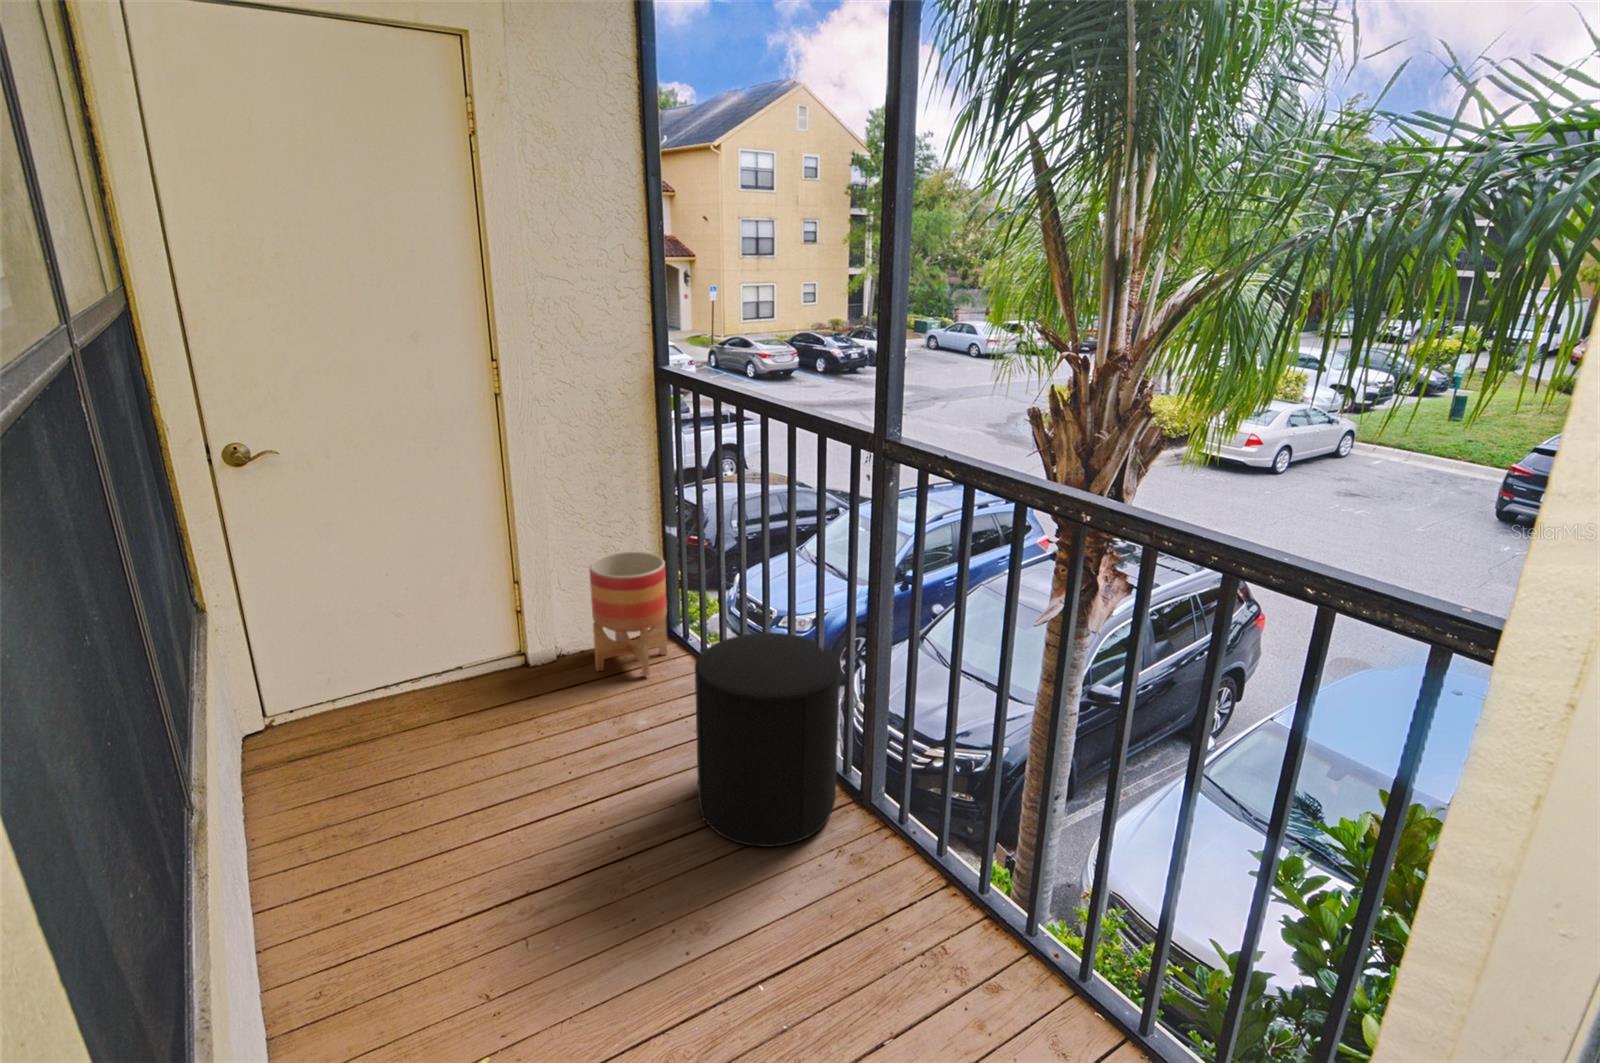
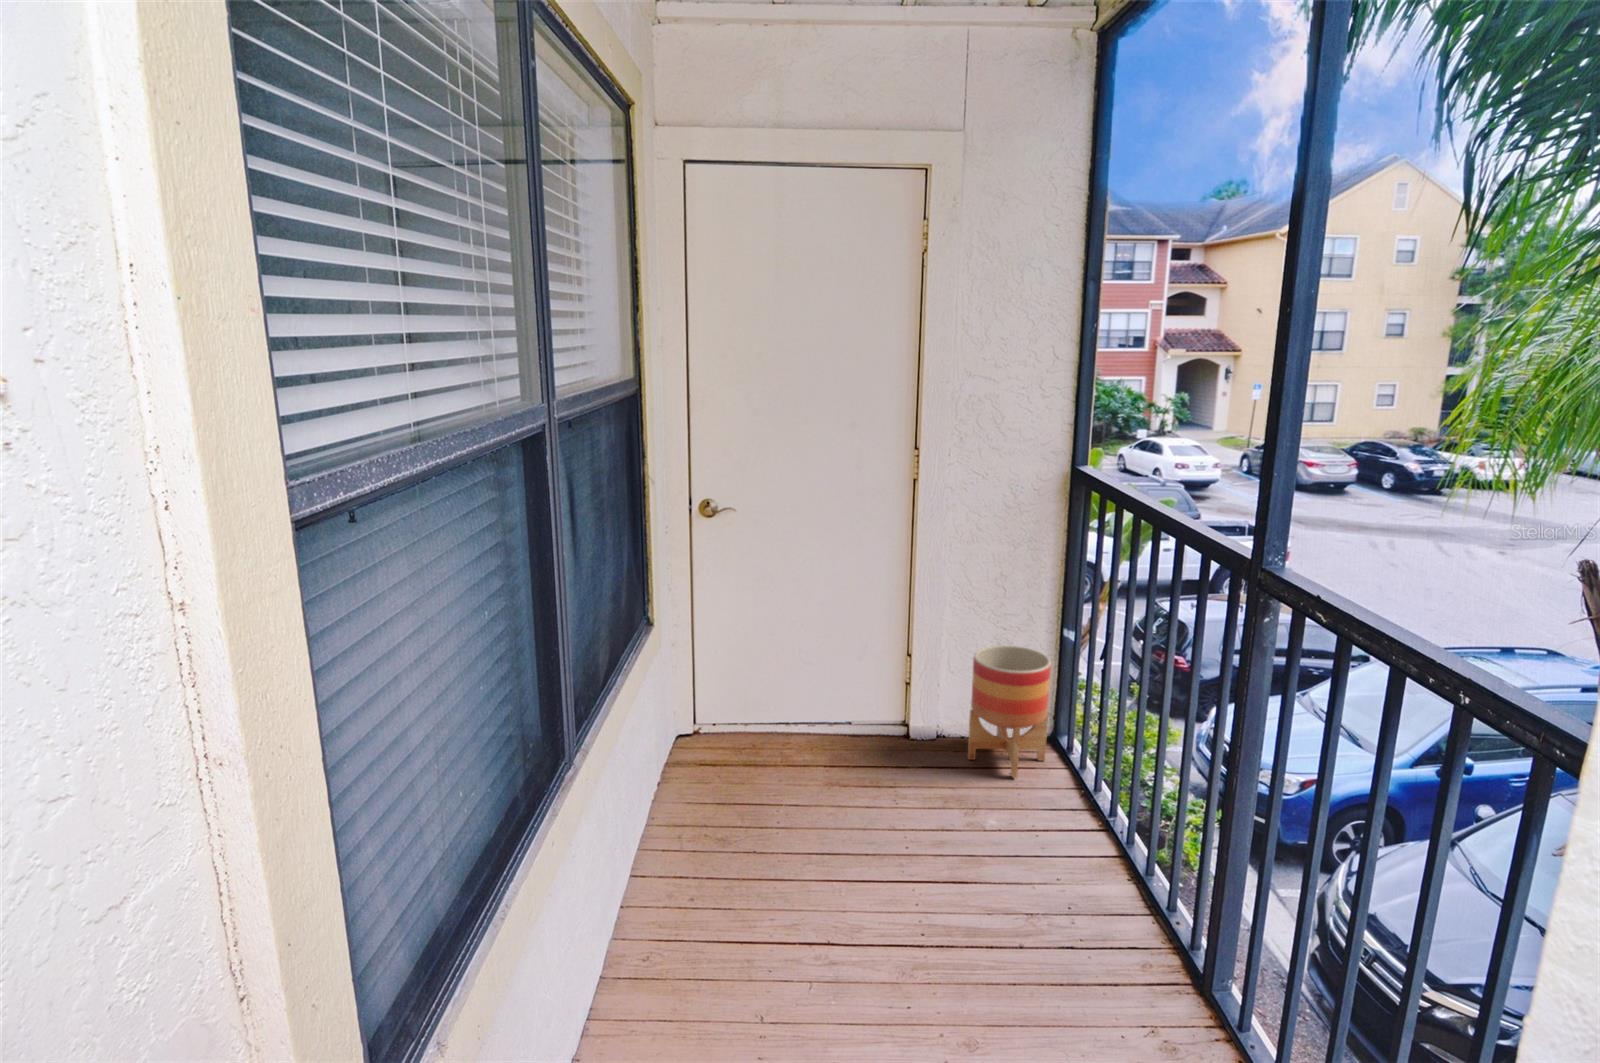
stool: present [695,633,841,847] -> none [1008,755,1187,1003]

